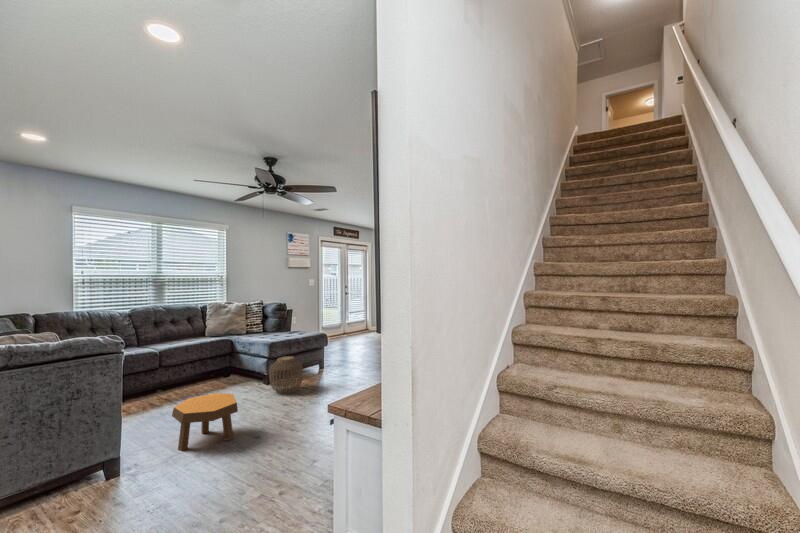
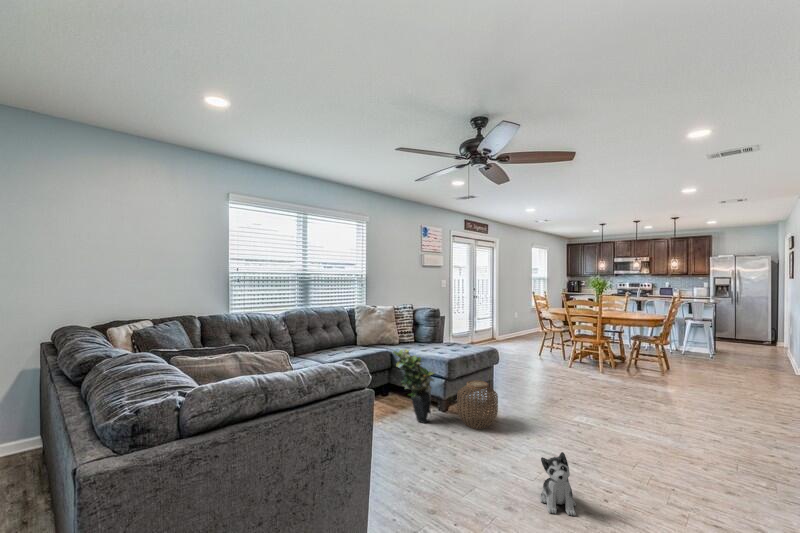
potted plant: none [217,333,253,394] -> present [393,349,434,423]
footstool: present [172,393,238,451] -> none [397,434,479,517]
plush toy: none [286,395,313,439] -> present [540,452,576,516]

